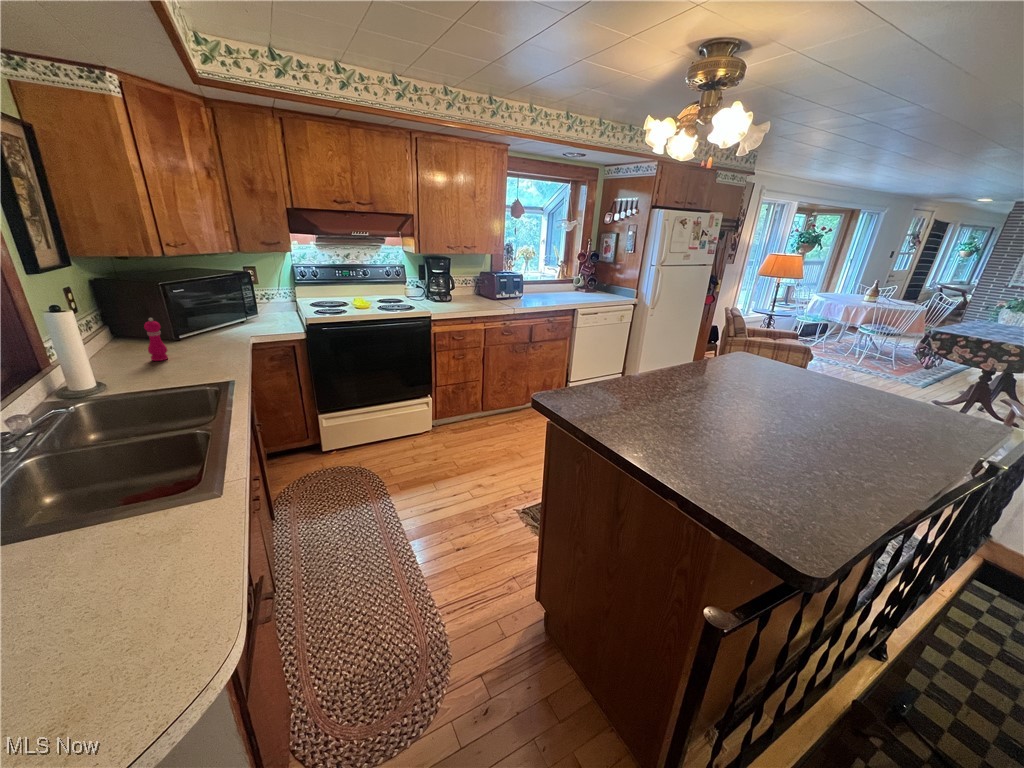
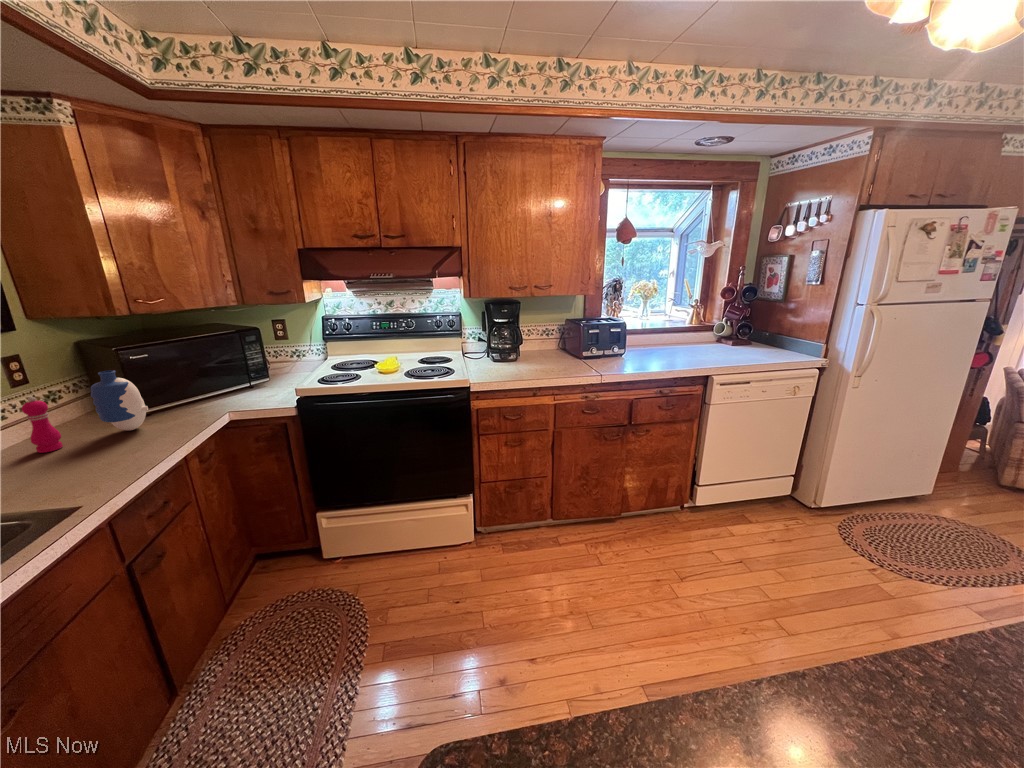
vase: none [182,300,218,348] -> present [91,370,148,430]

